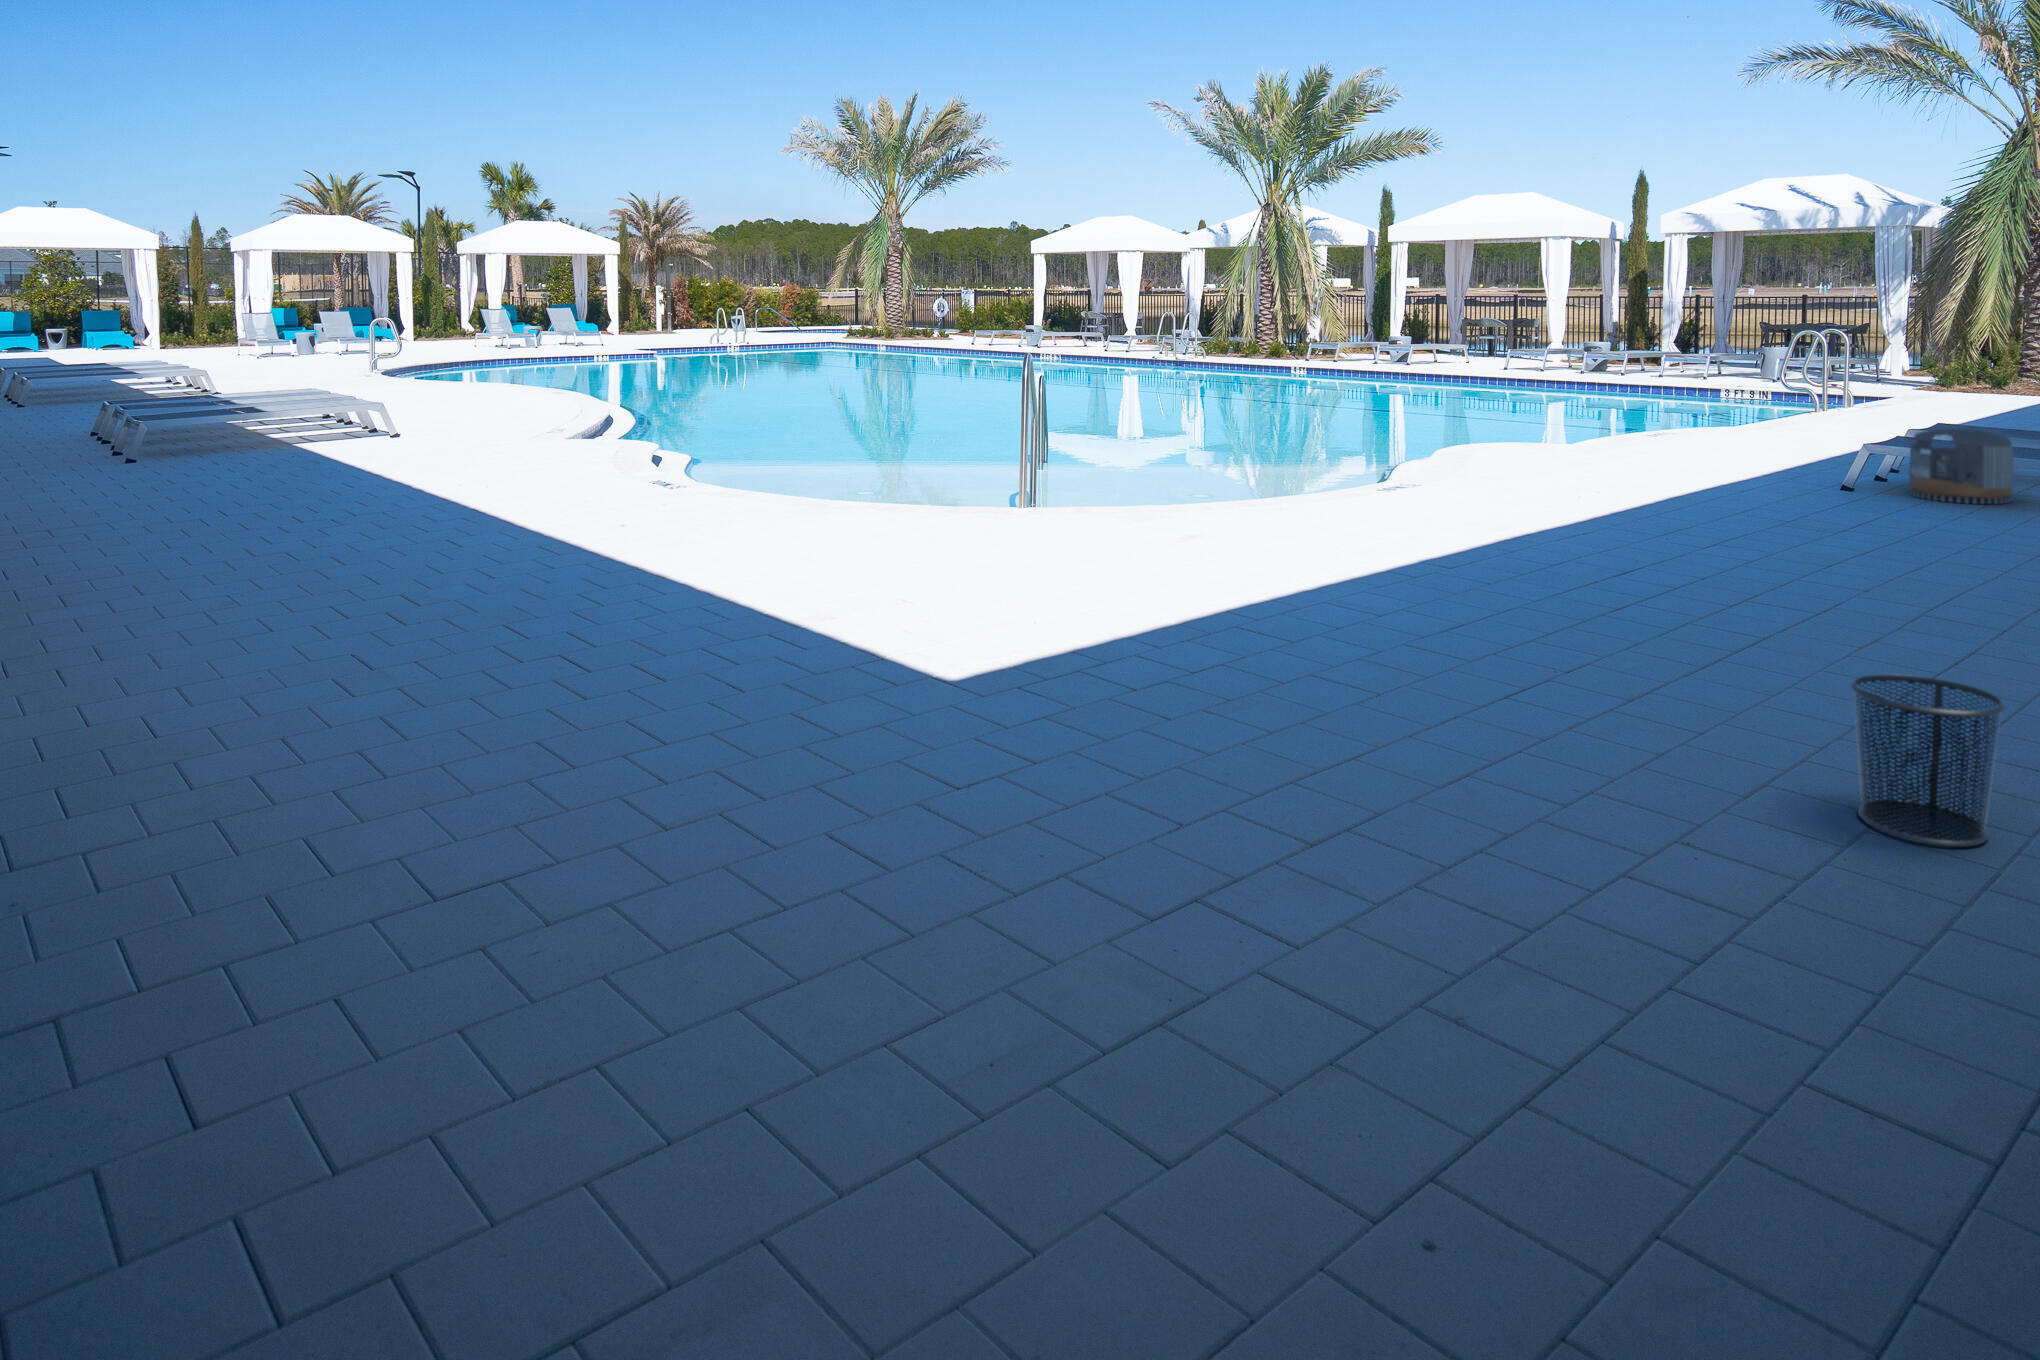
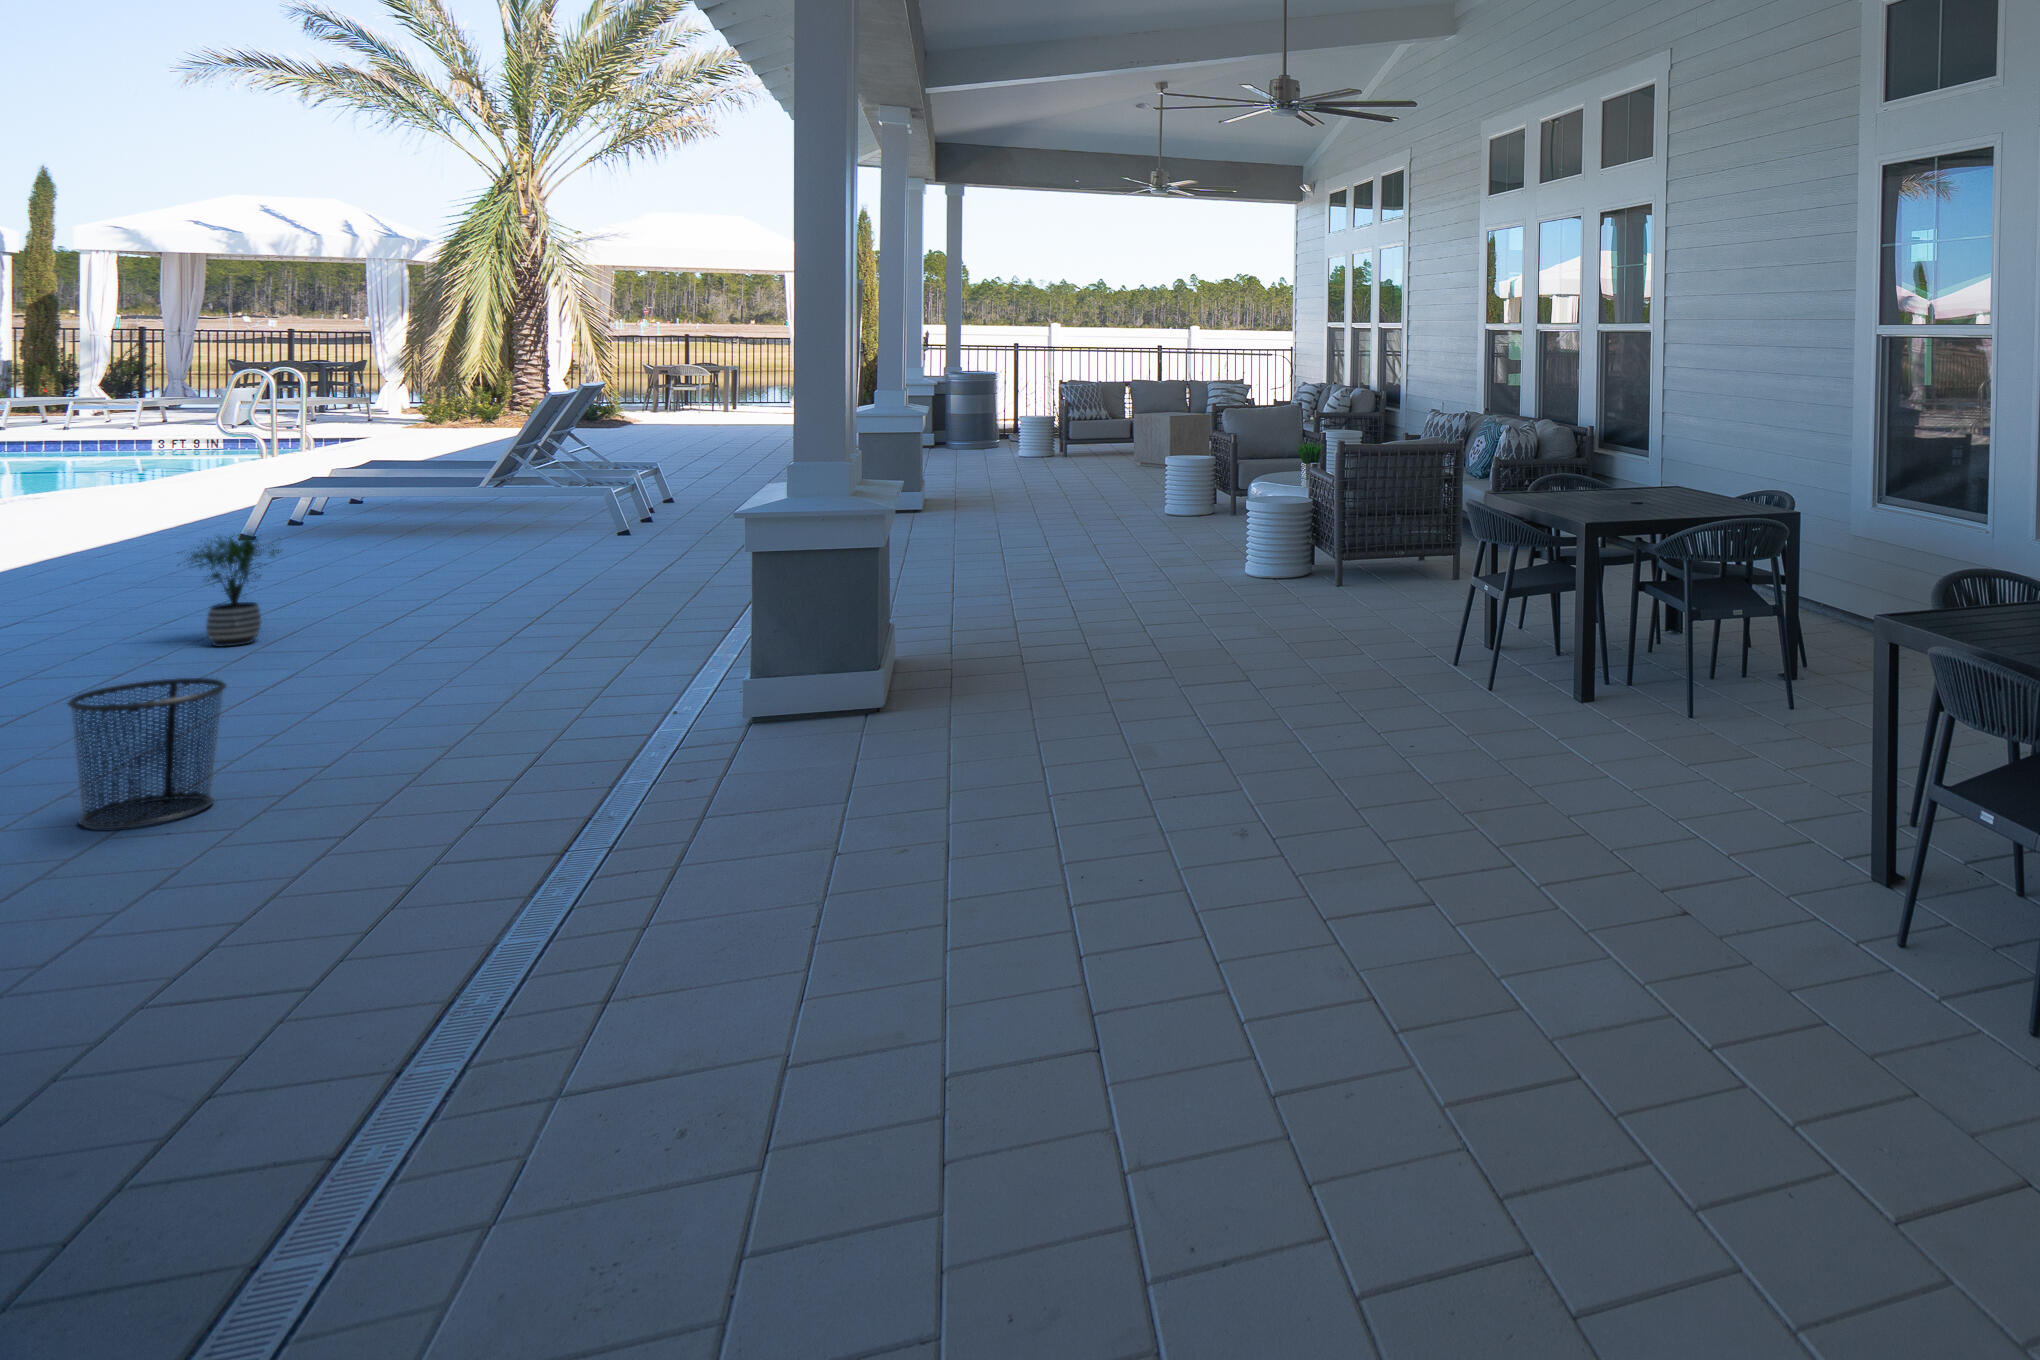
pouf: present [1909,429,2014,504] -> none [329,463,434,535]
potted plant: none [1841,498,1940,616] -> present [177,534,283,647]

